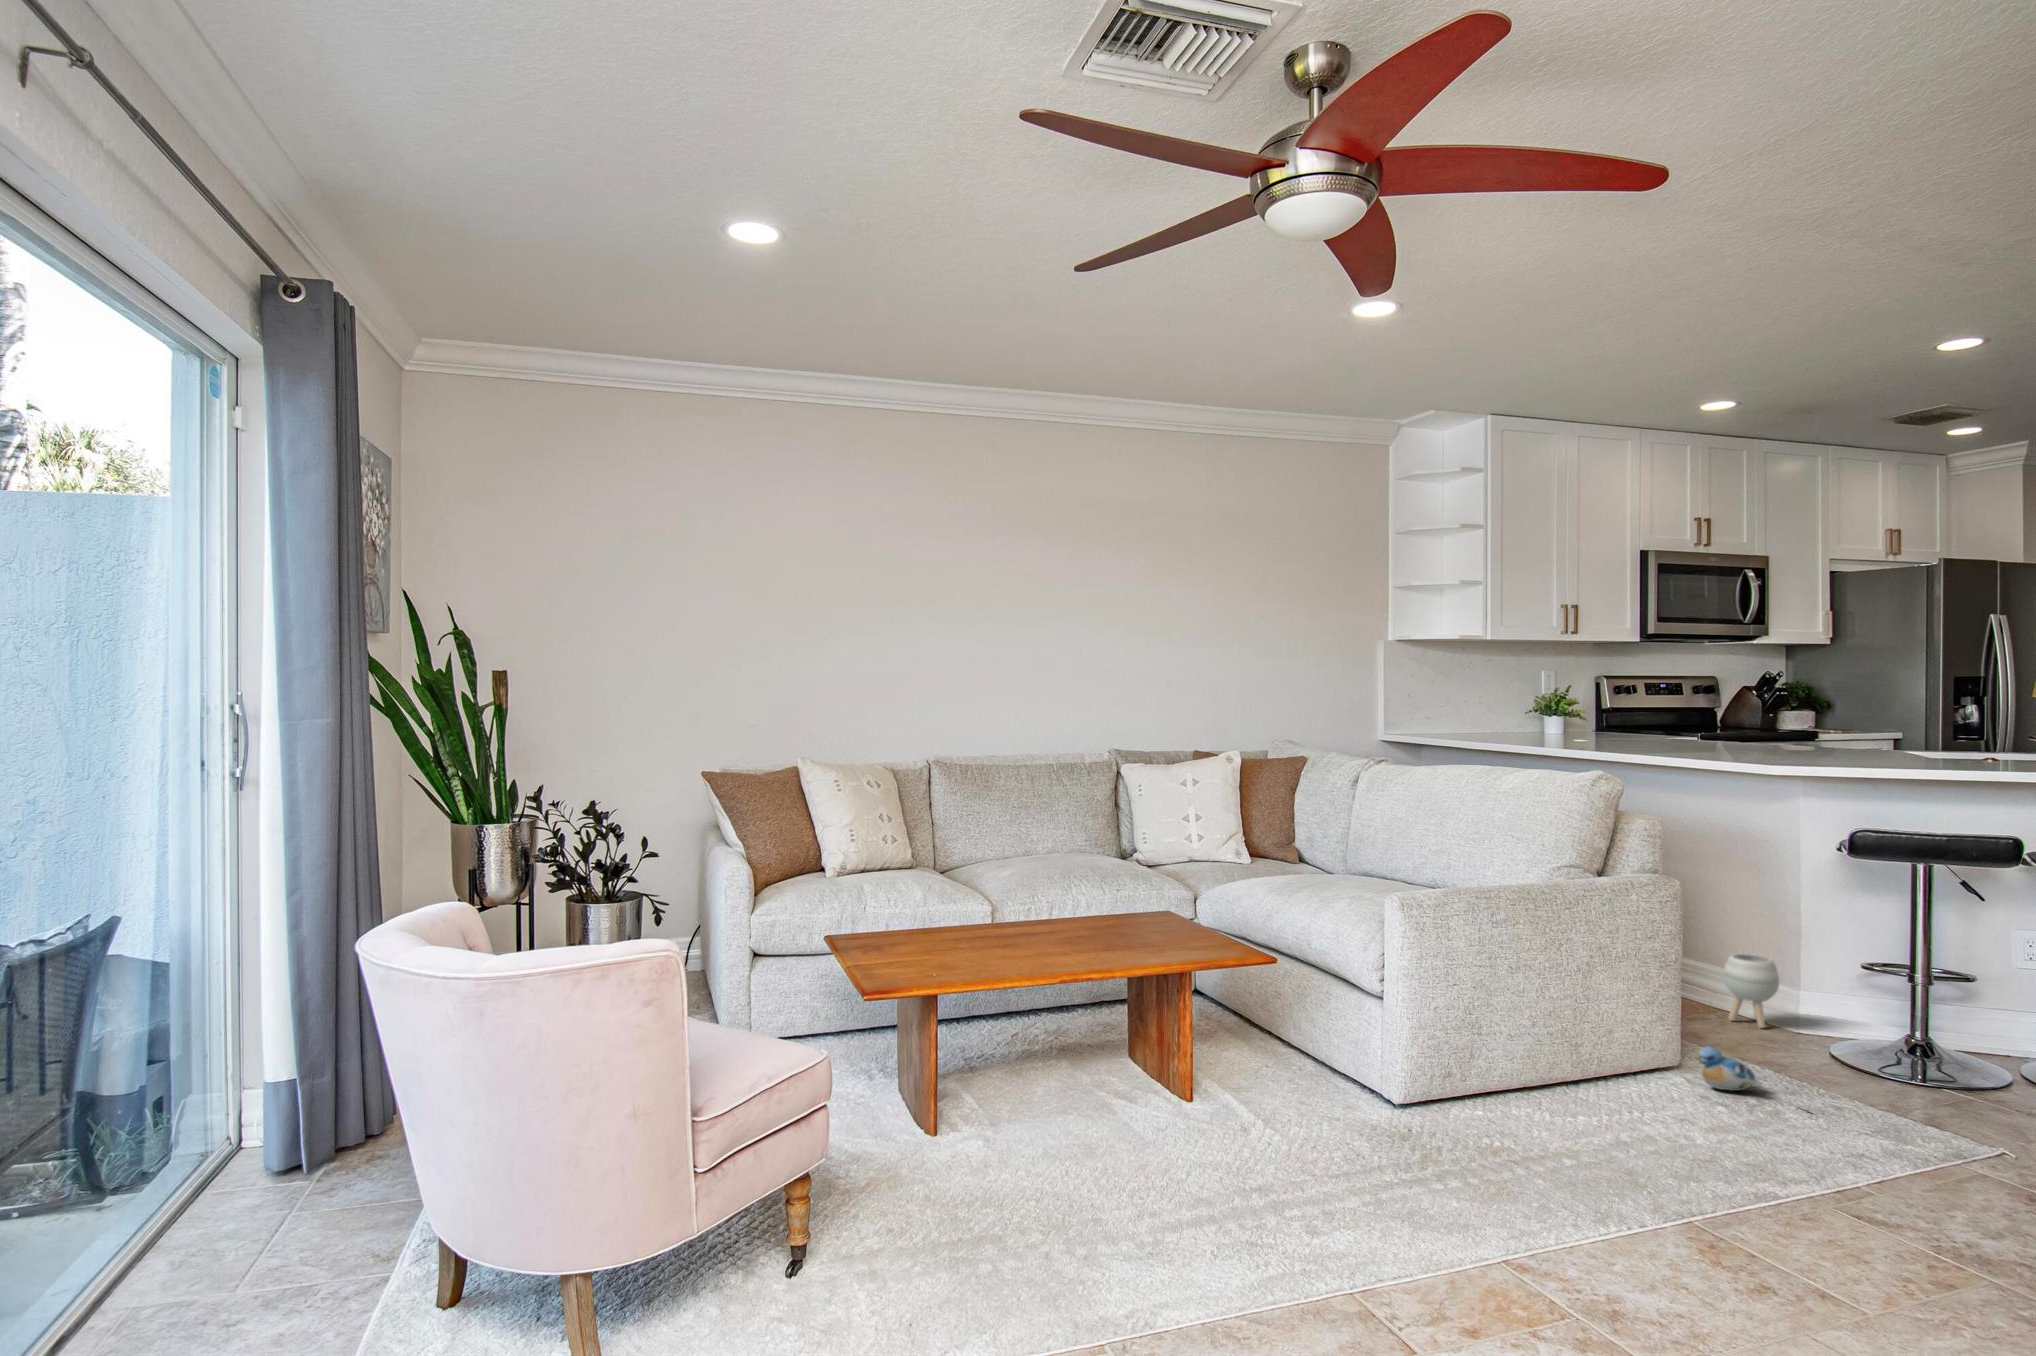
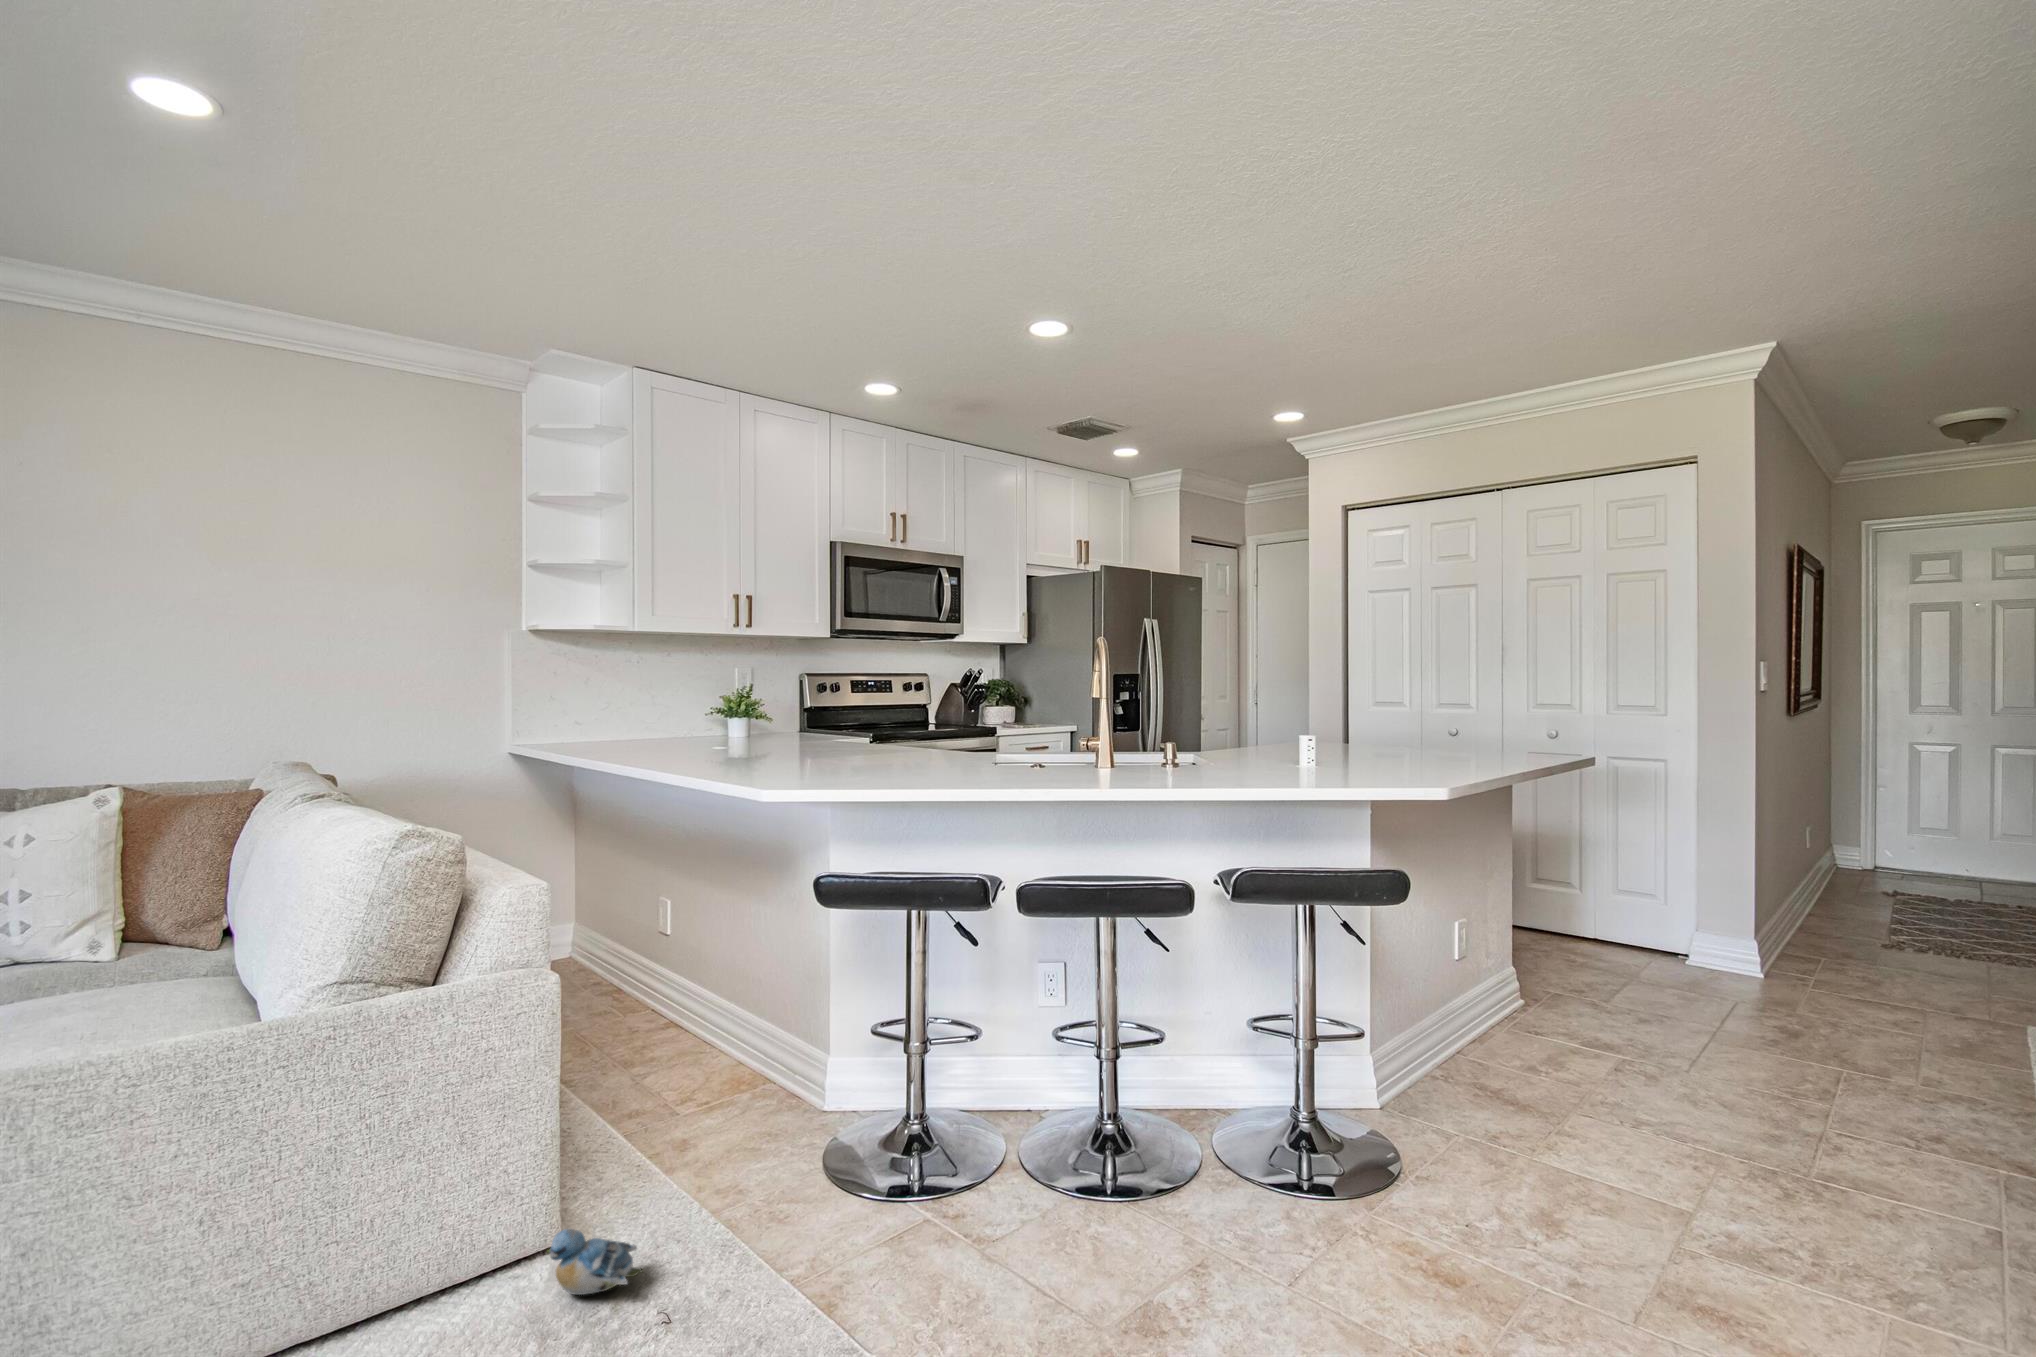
planter: present [1724,954,1779,1028] -> none [748,1017,809,1115]

